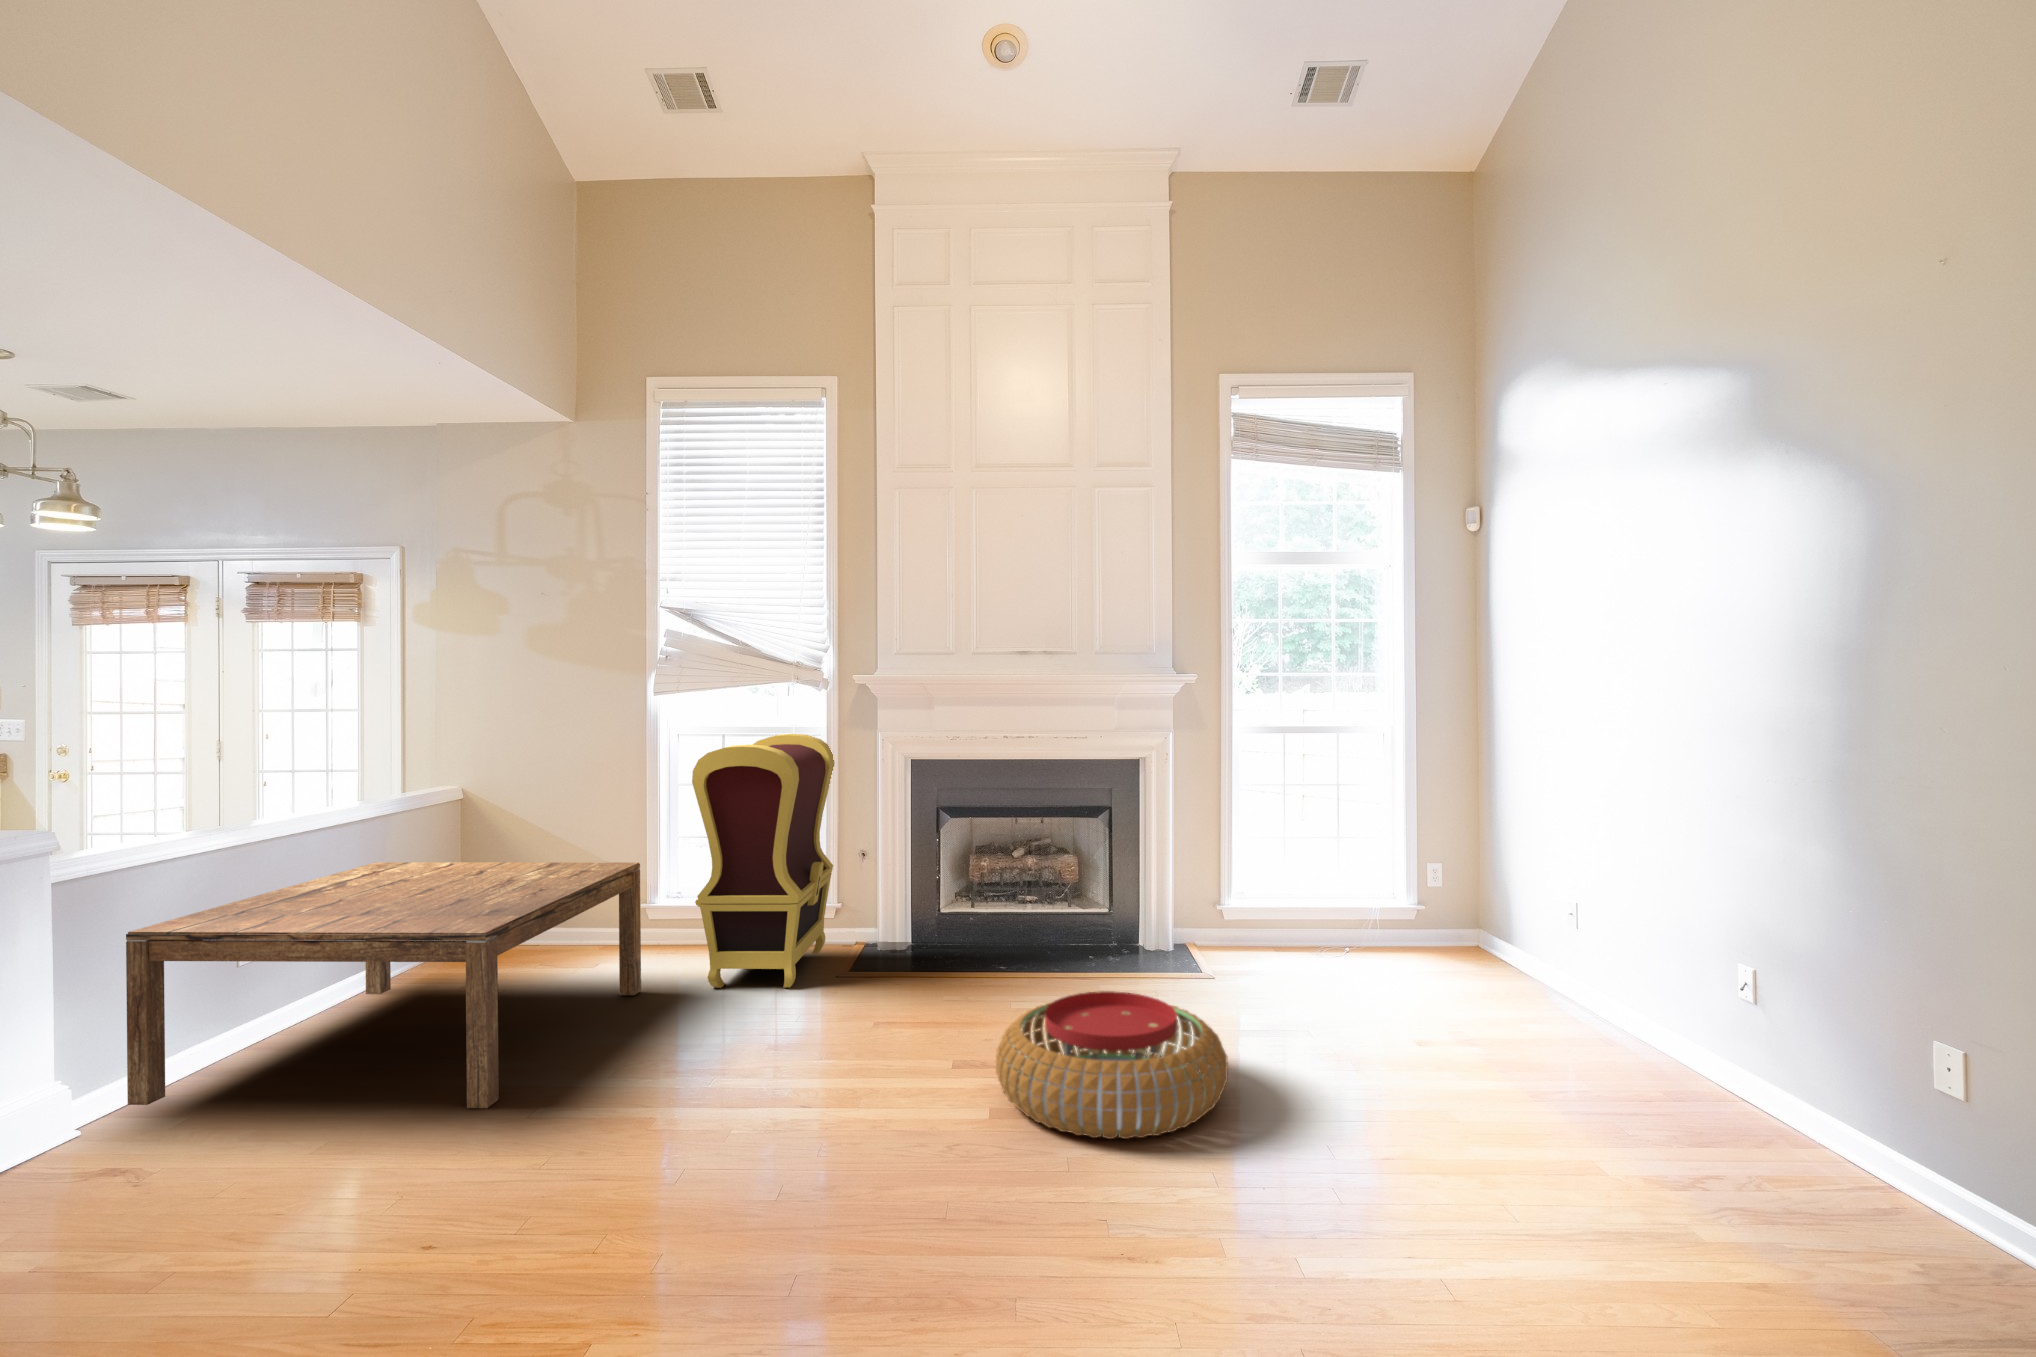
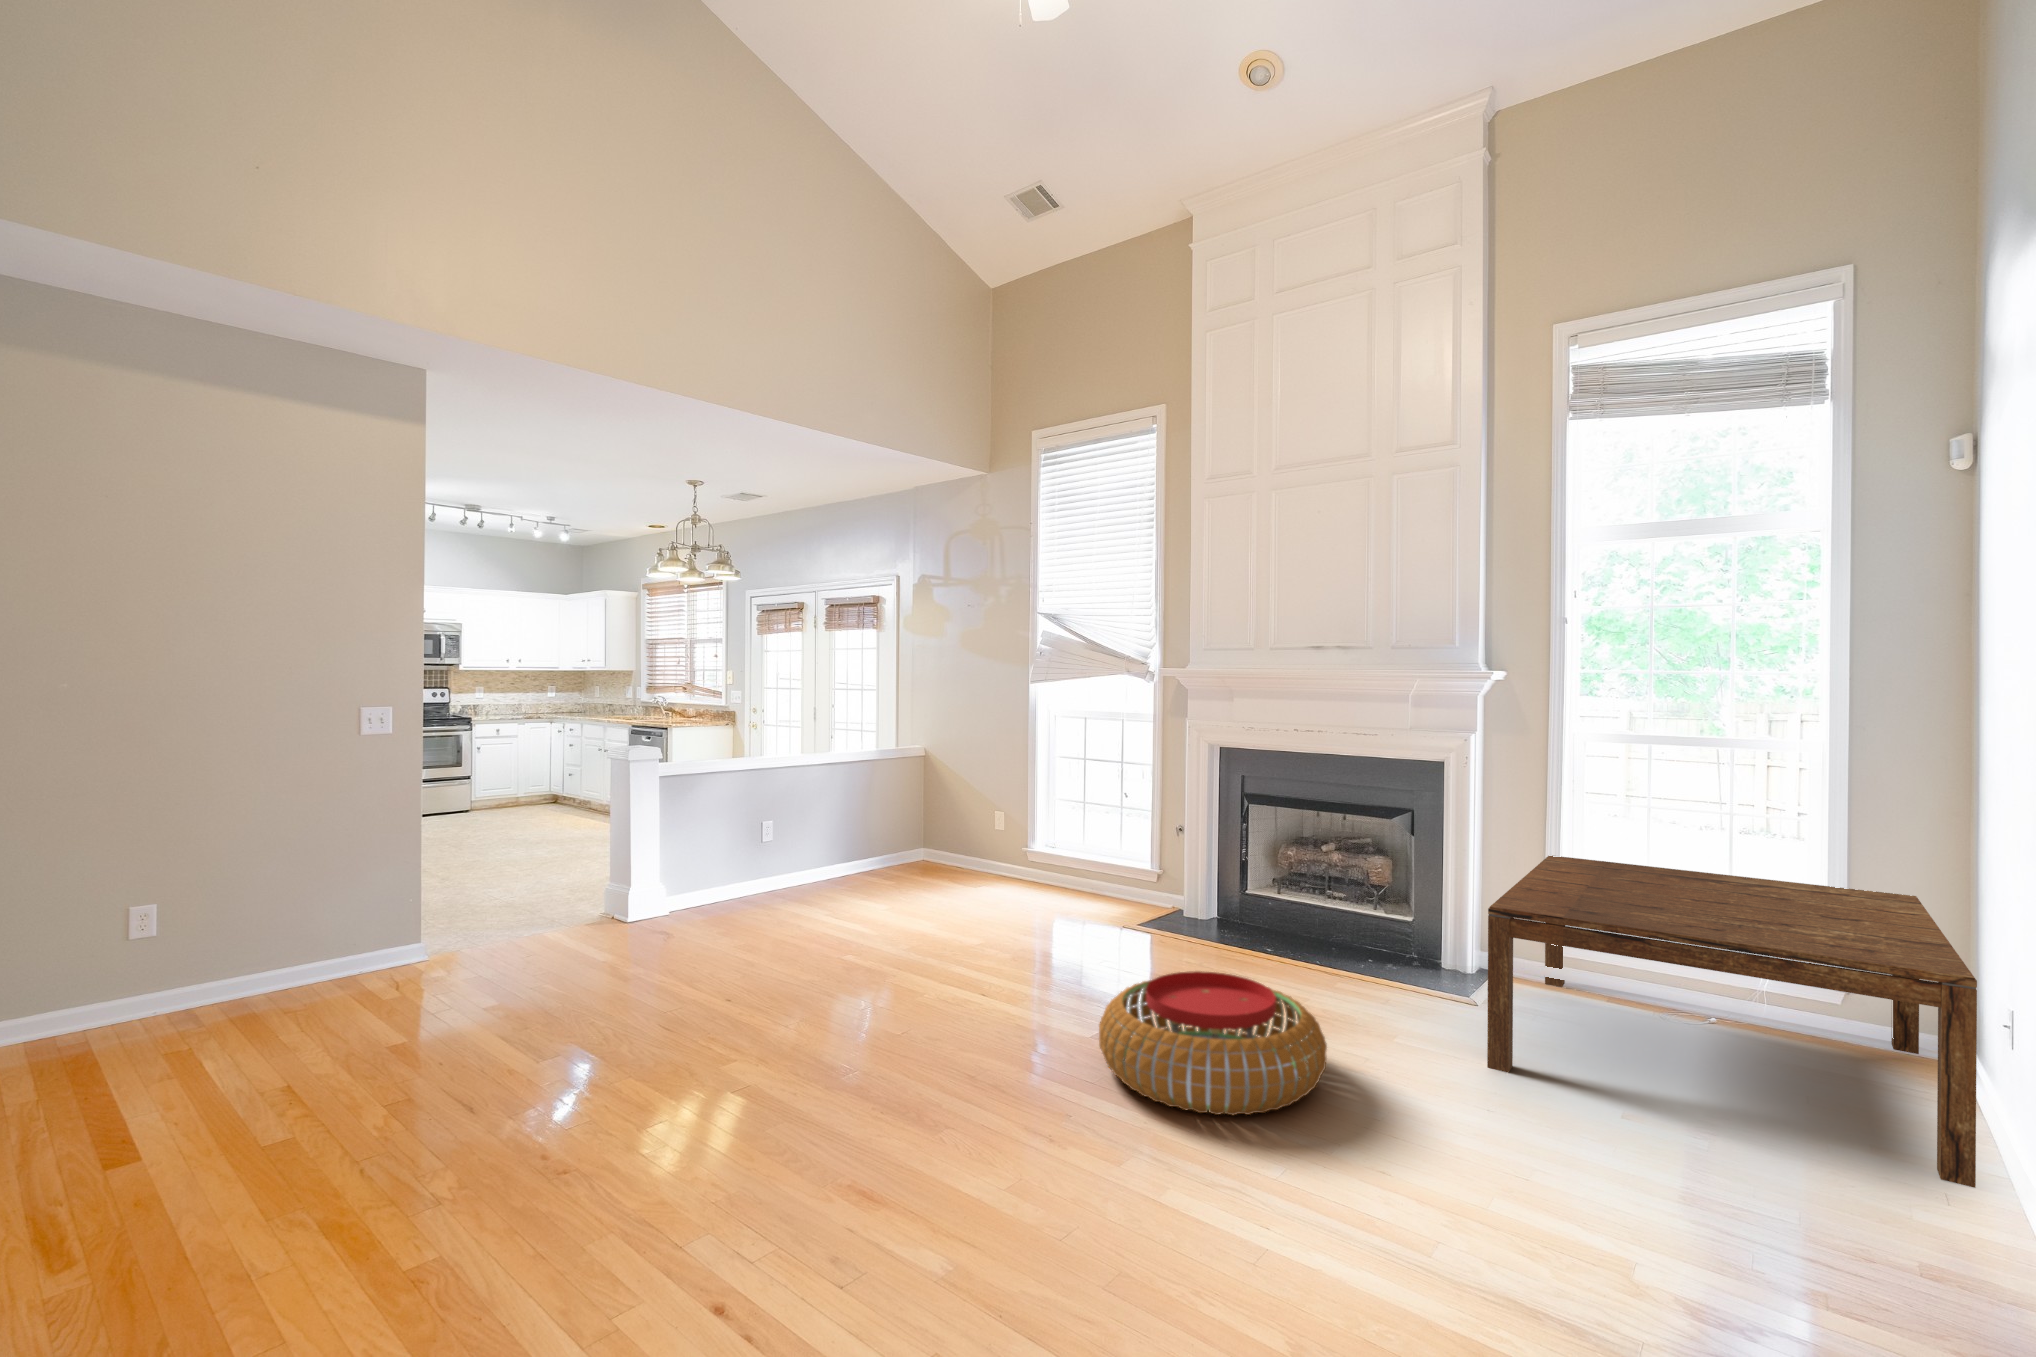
armchair: present [692,734,834,988] -> none [1011,719,1161,931]
coffee table: present [126,862,641,1108] -> present [1487,856,1977,1188]

